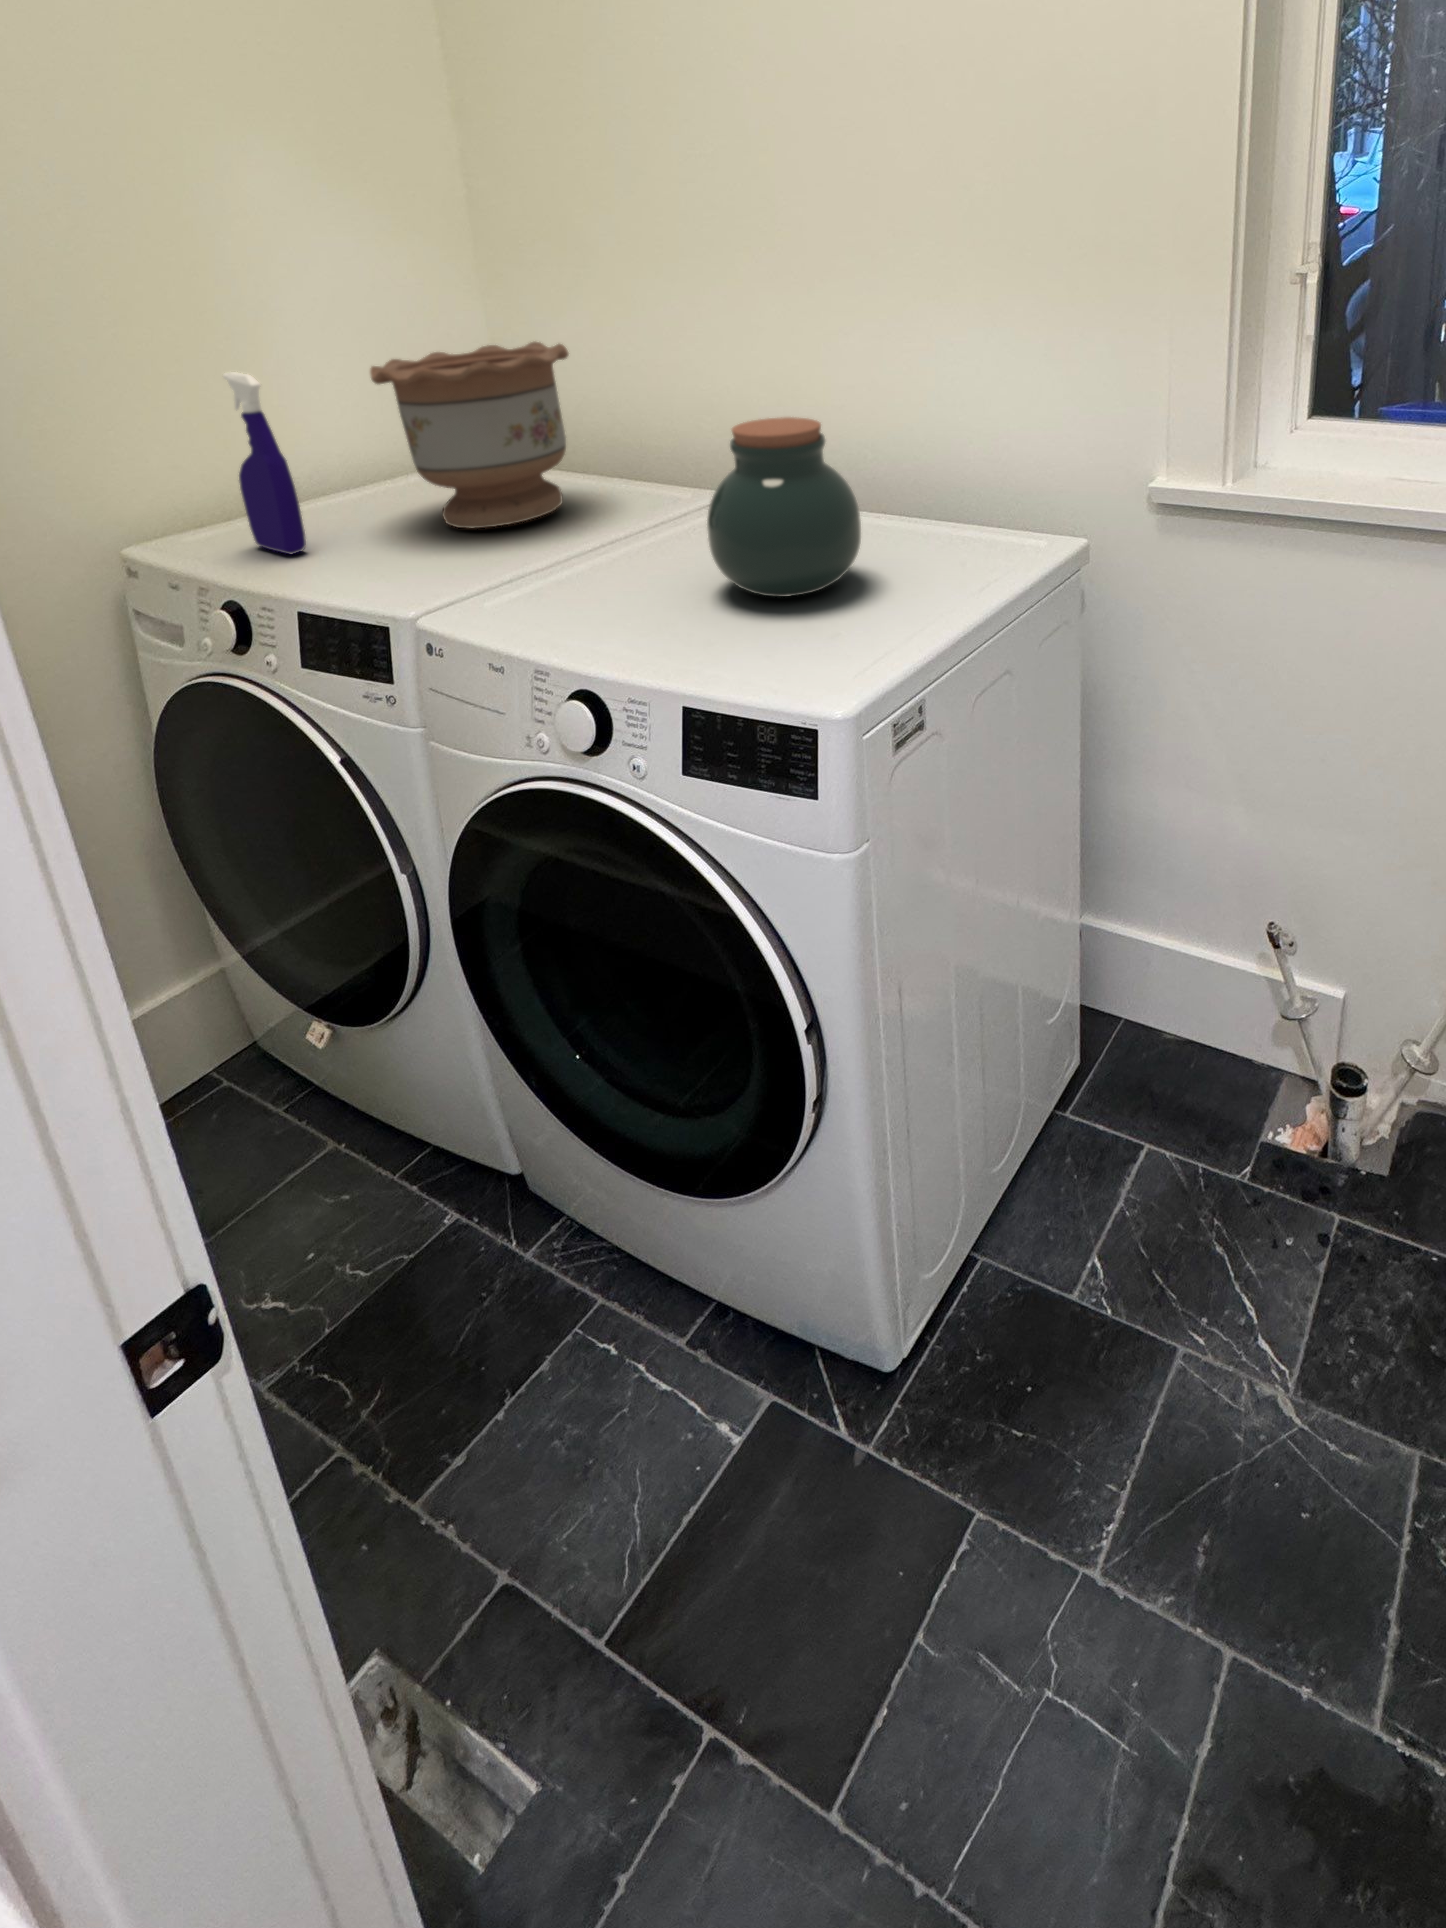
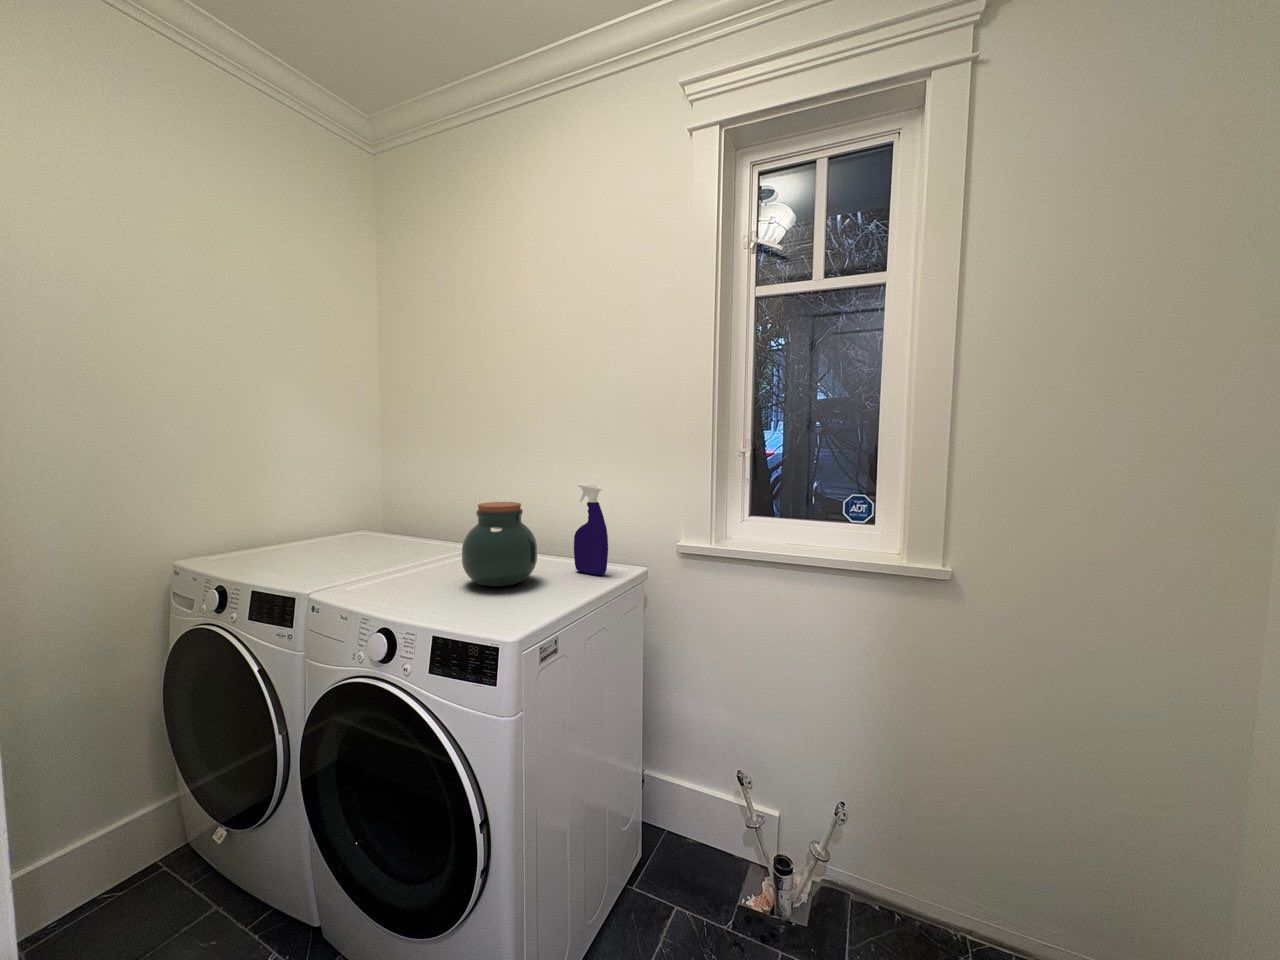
flower pot: present [370,342,569,529] -> none [316,473,413,556]
spray bottle: present [223,372,306,554] -> present [574,483,608,575]

